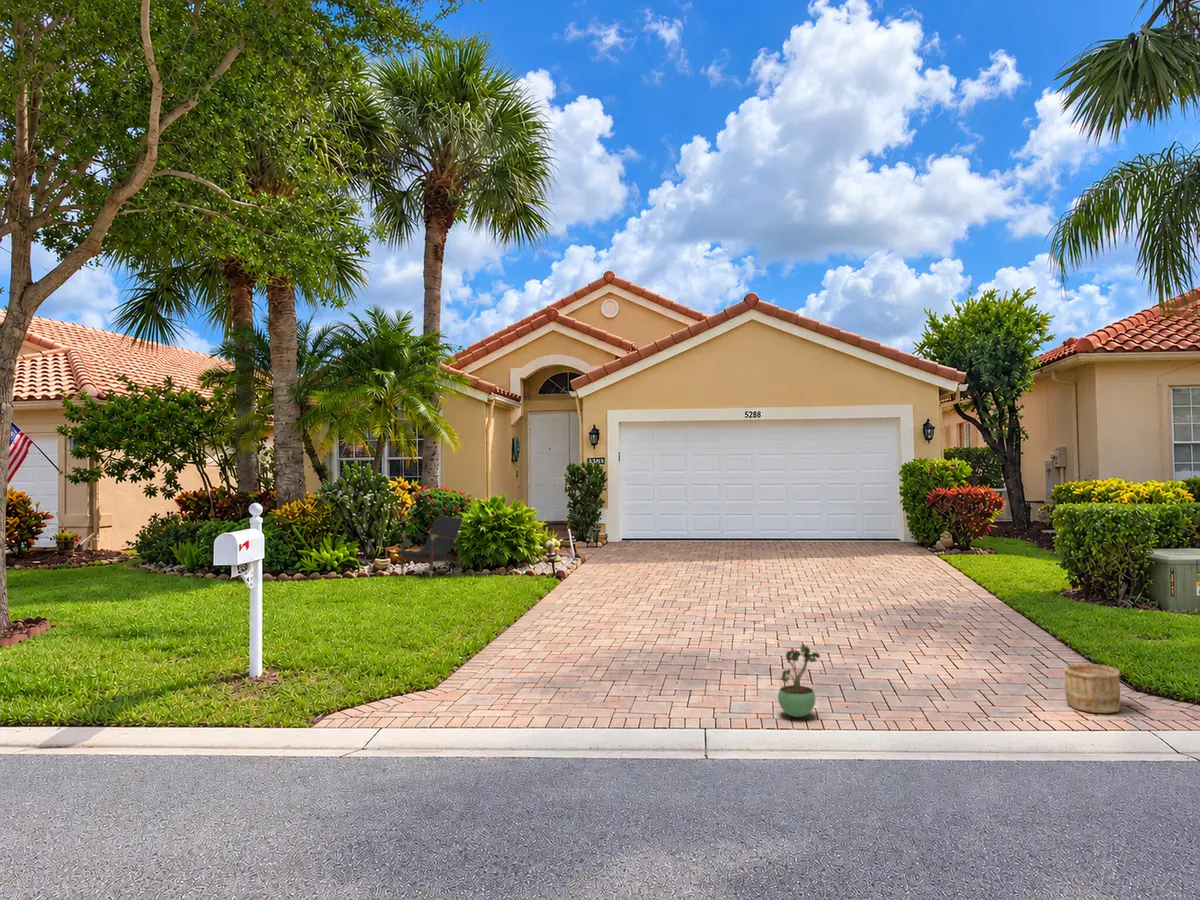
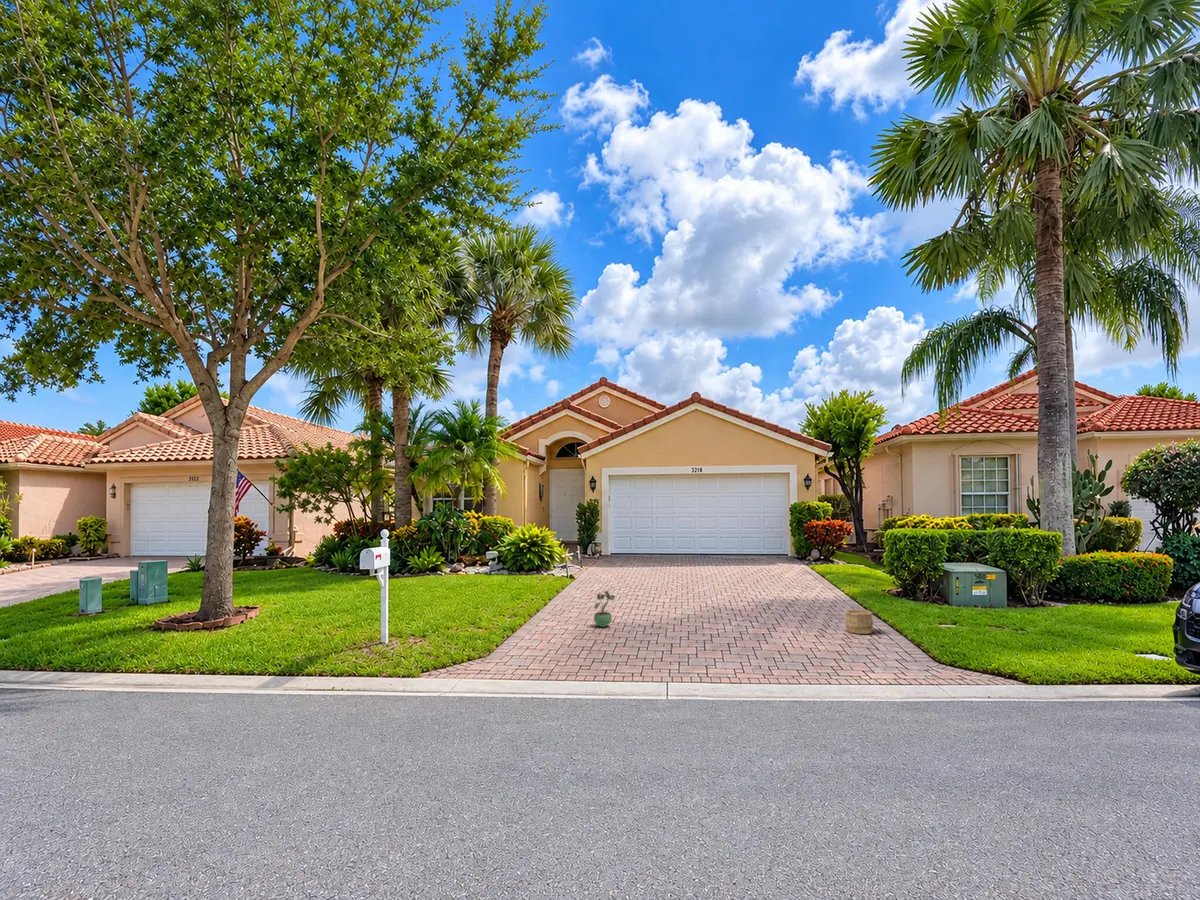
lounge chair: present [397,516,462,577] -> none [473,534,514,571]
potted plant: present [778,644,820,717] -> present [594,591,615,627]

